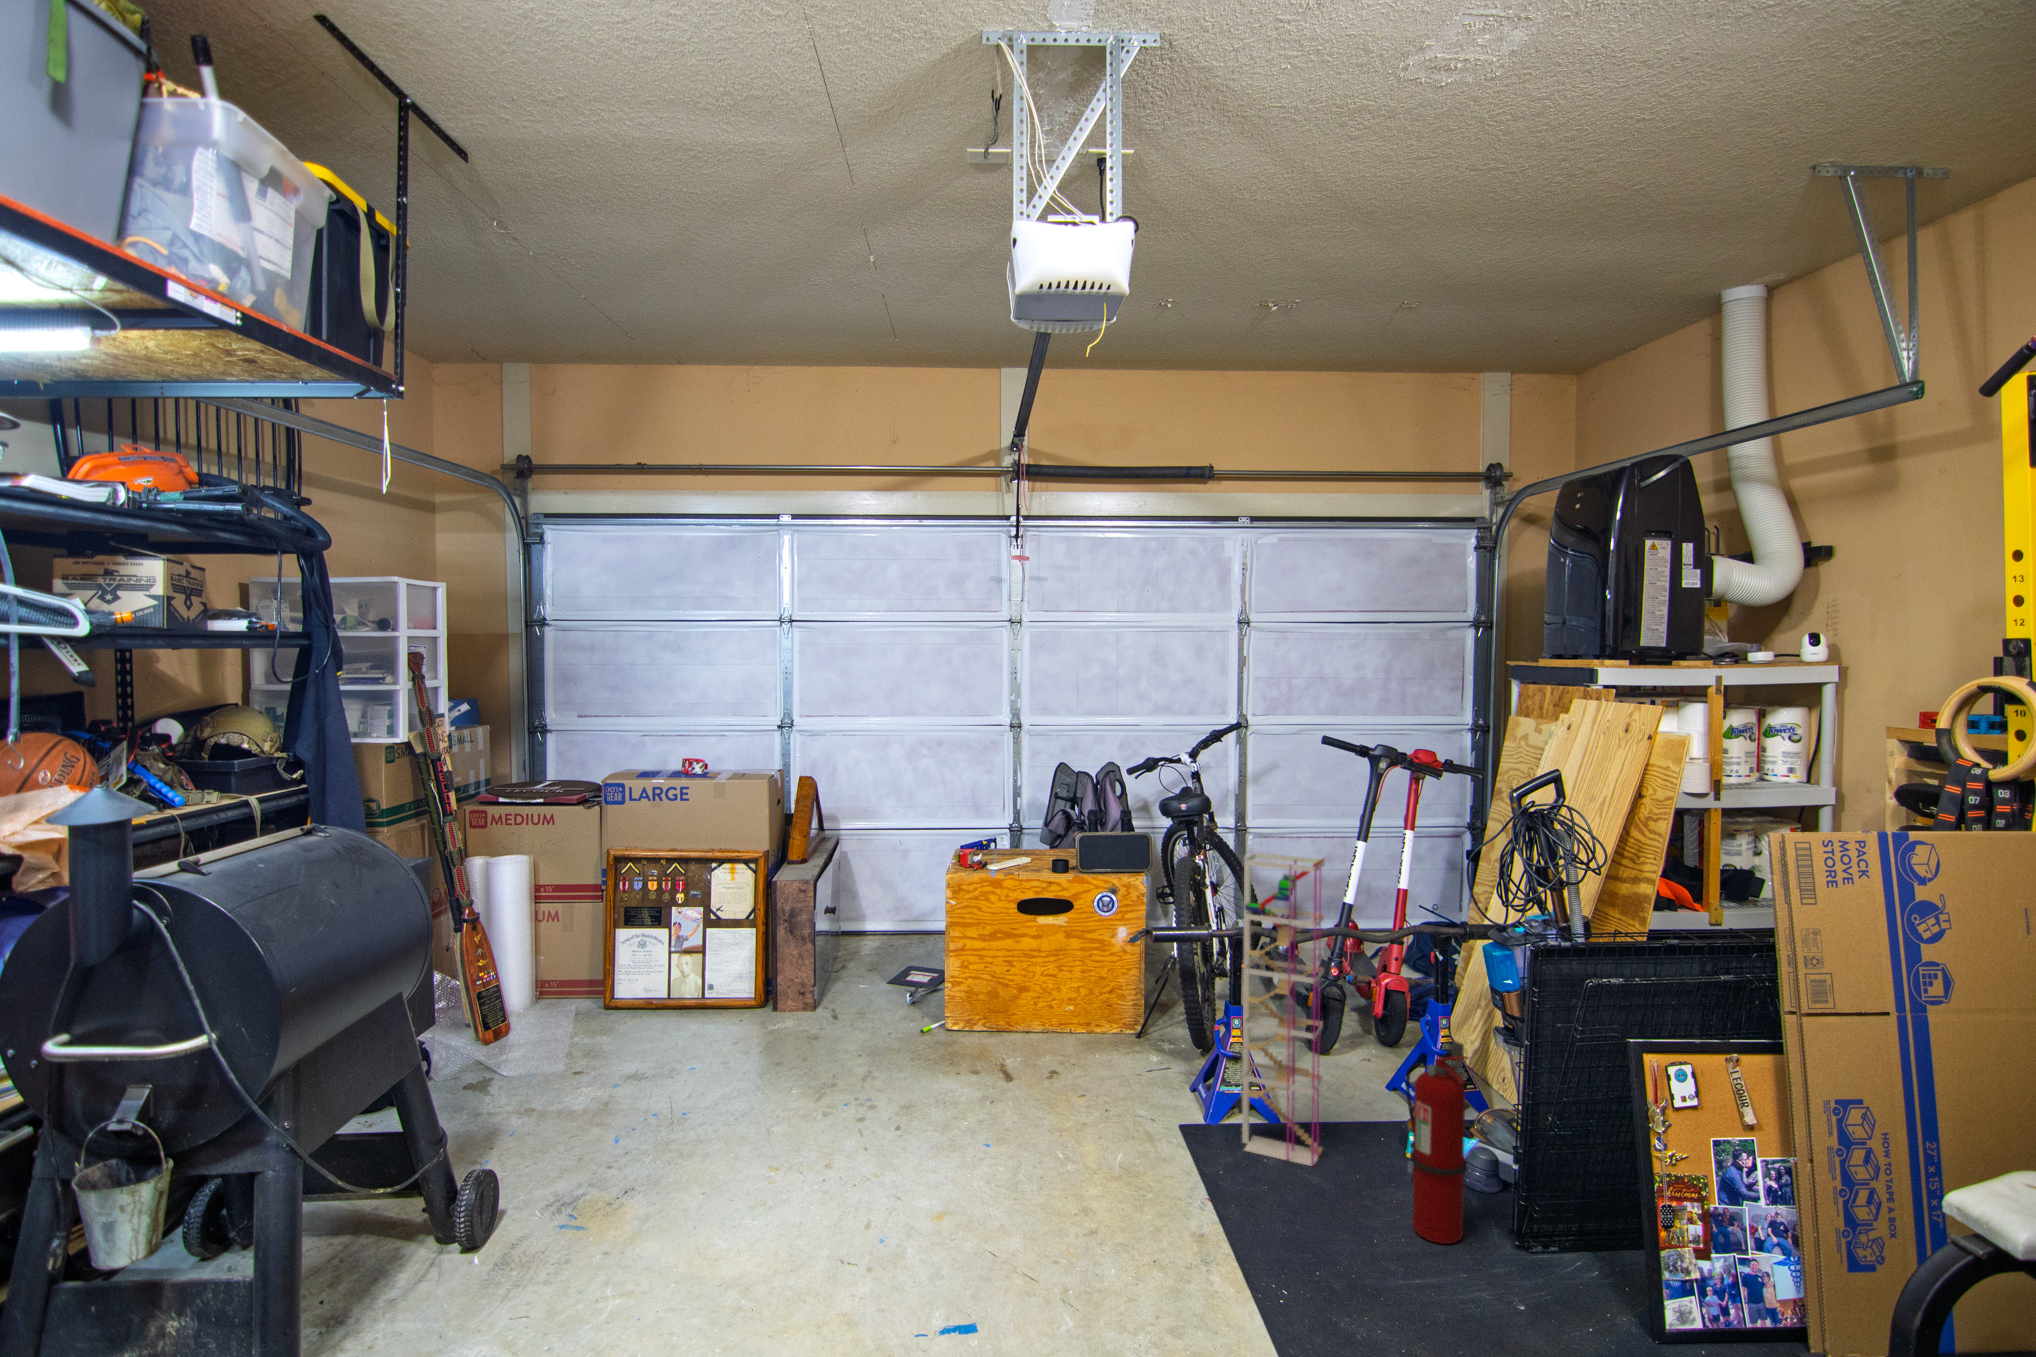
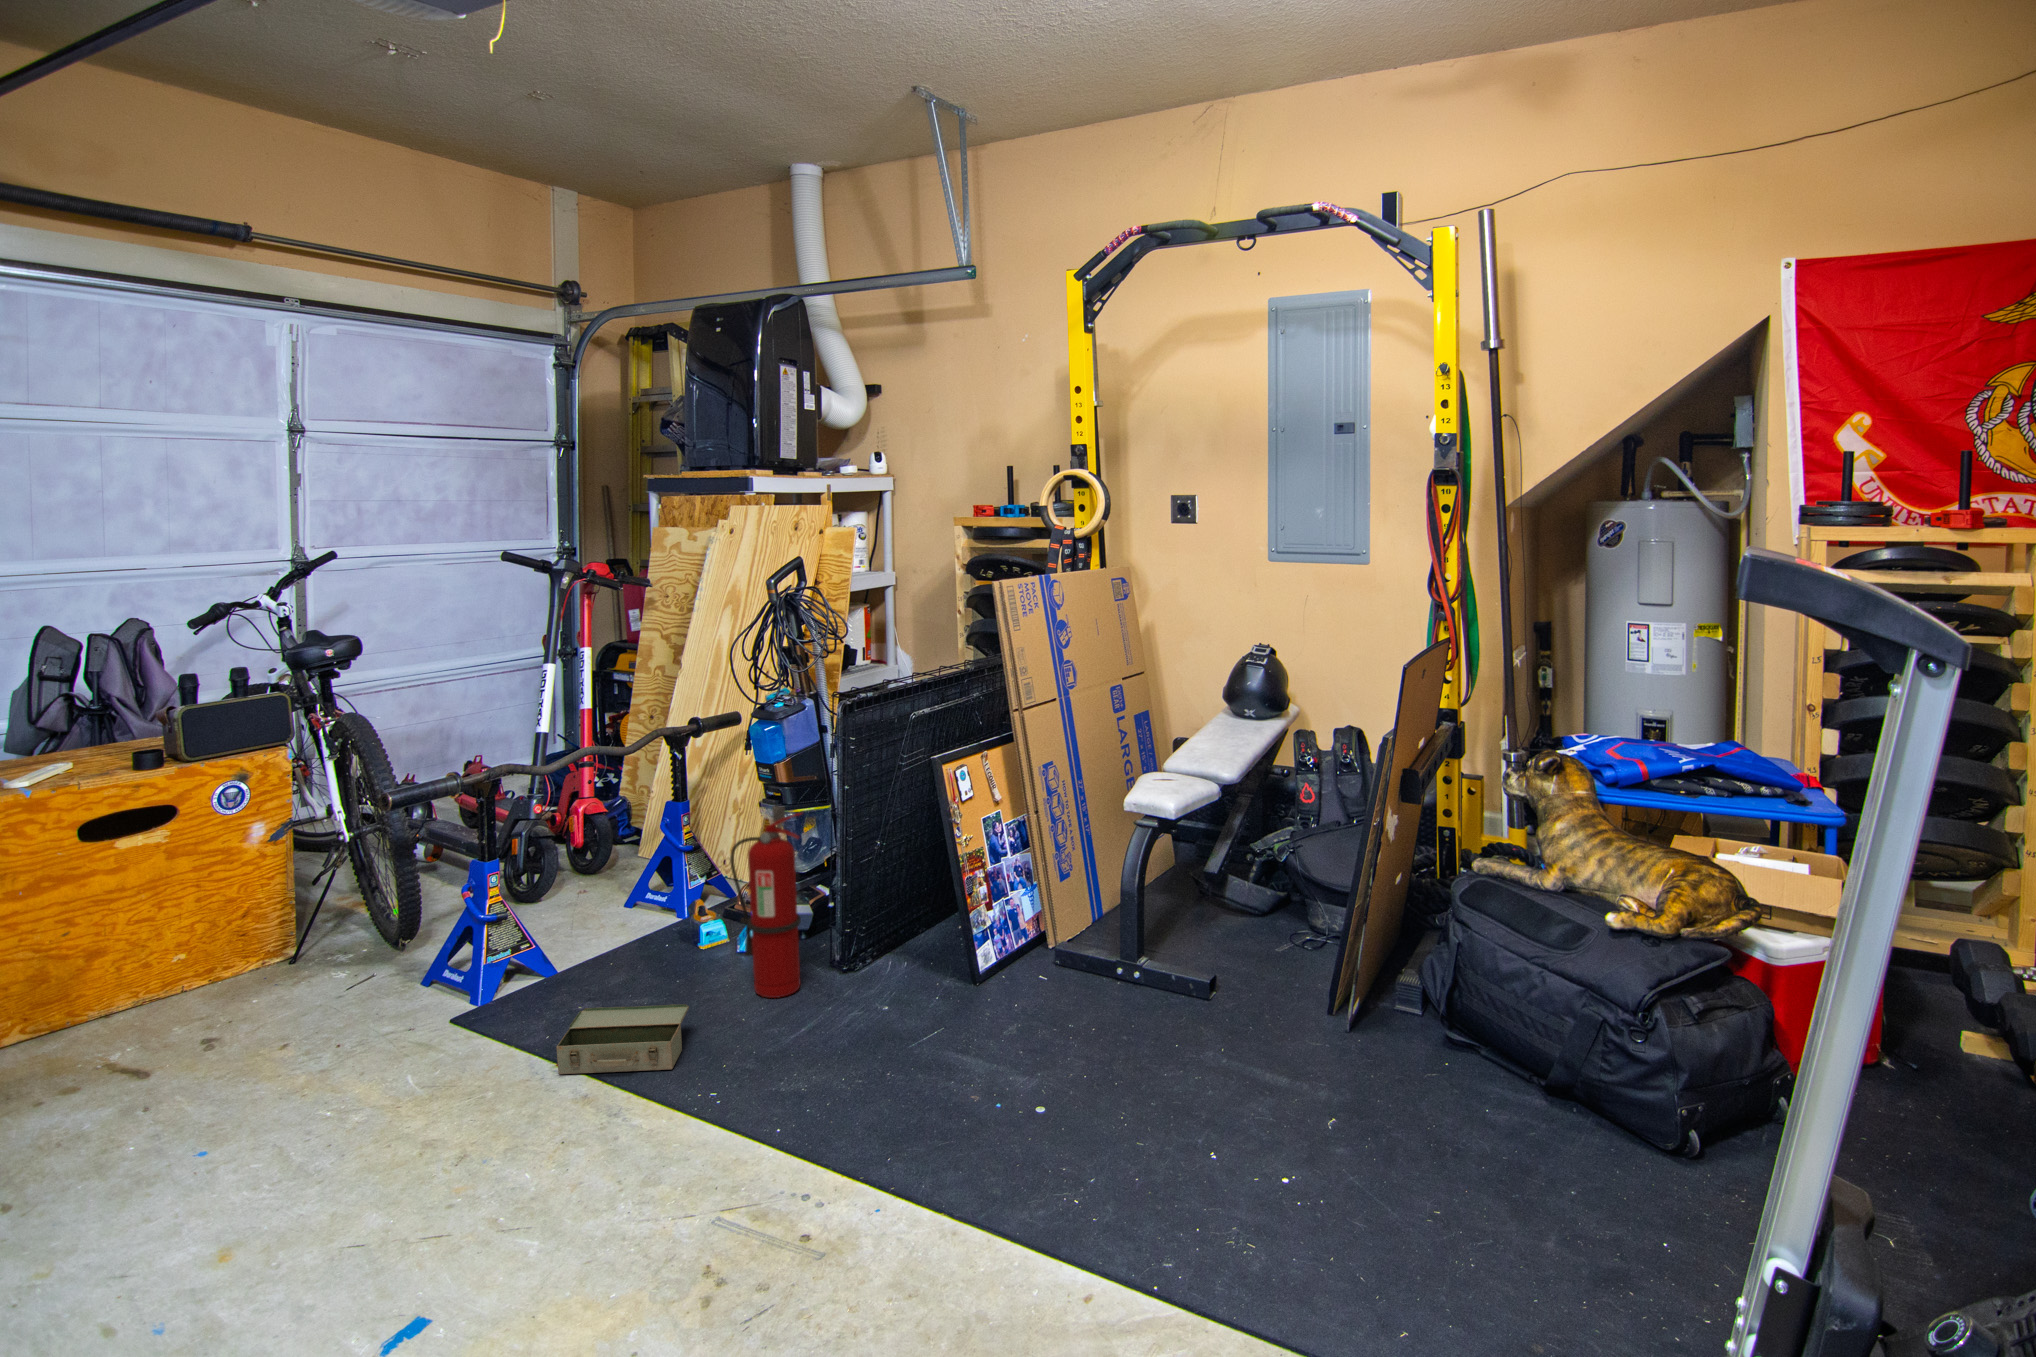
shelving unit: present [1242,853,1325,1166] -> none [509,660,627,1007]
toolbox: none [1201,1168,1325,1260] -> present [556,1004,689,1074]

